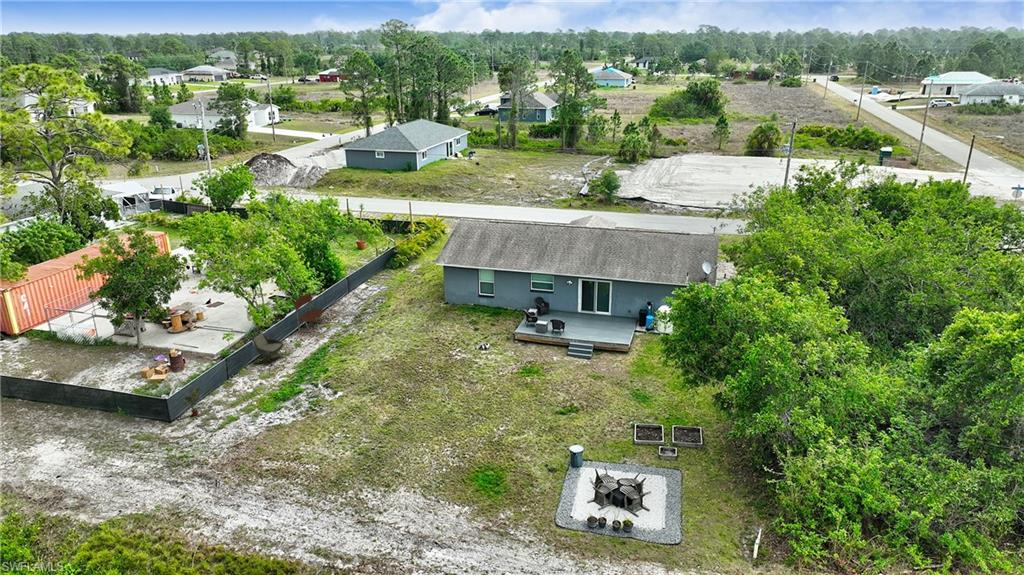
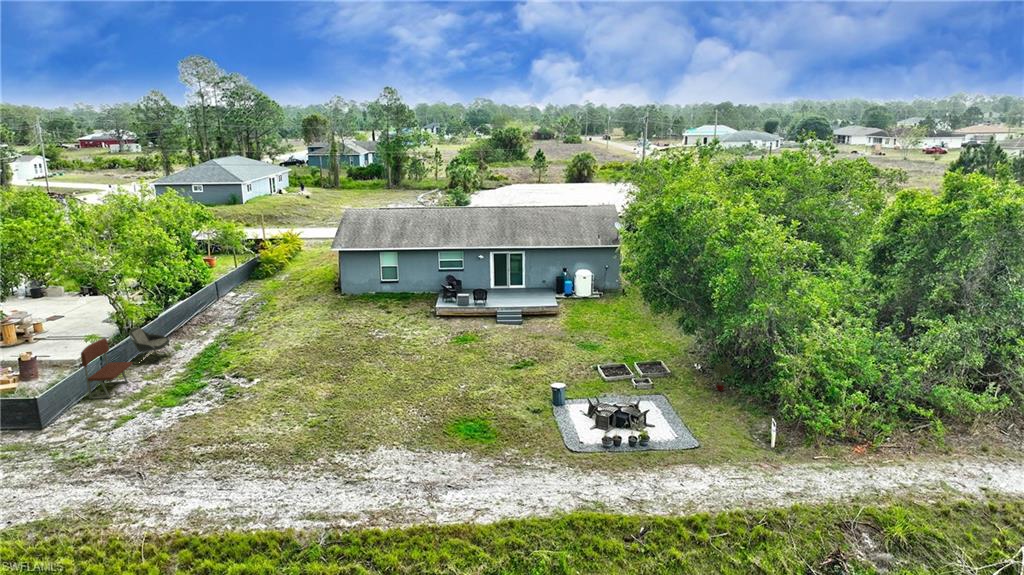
bench: present [295,293,325,333] -> present [81,338,133,399]
potted tree: present [182,386,202,416] -> present [714,359,734,391]

